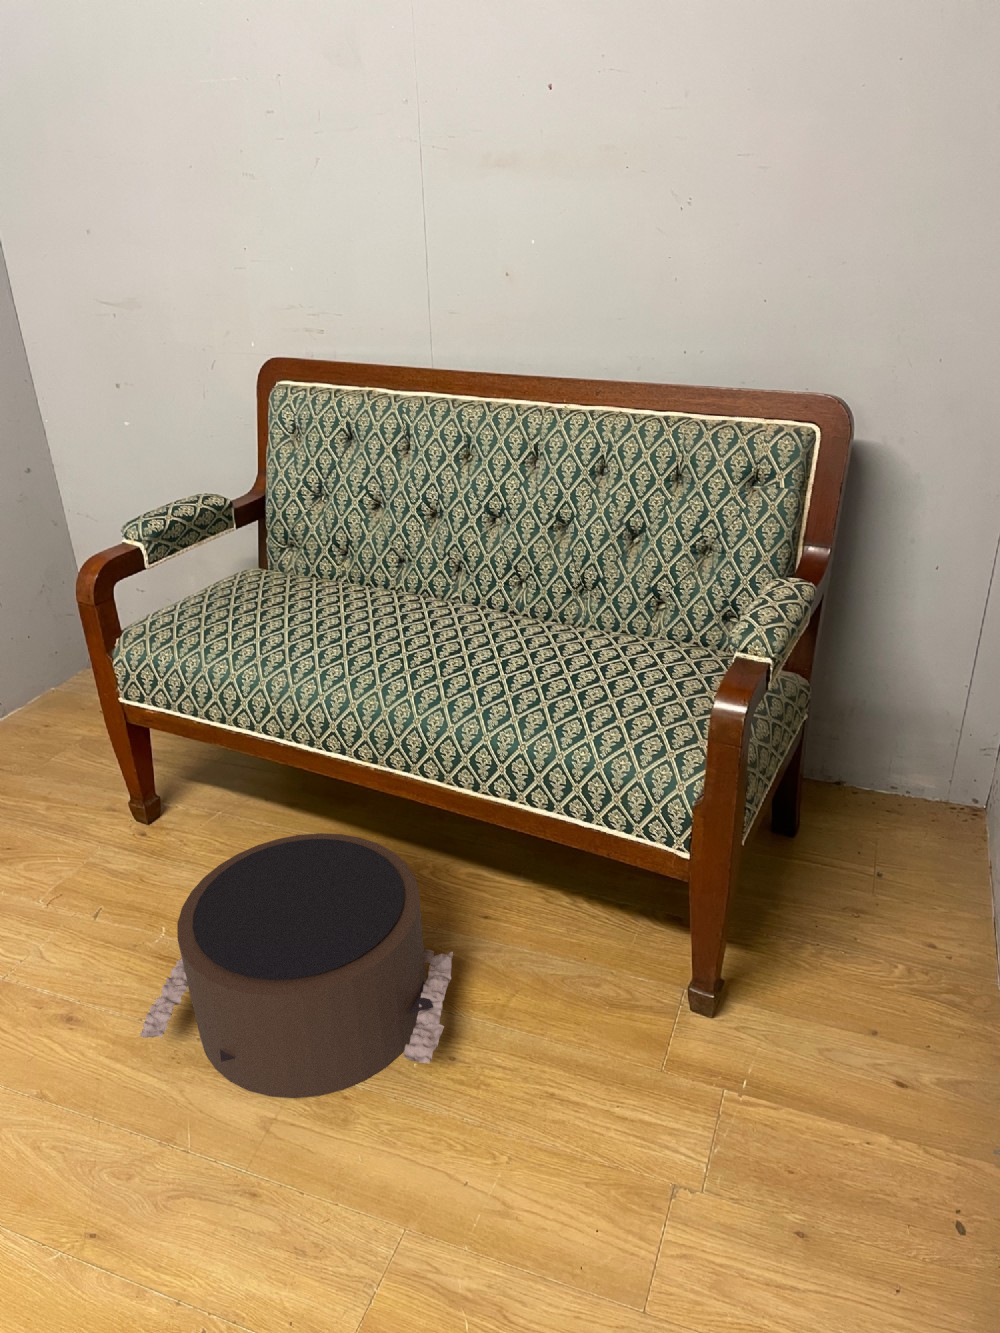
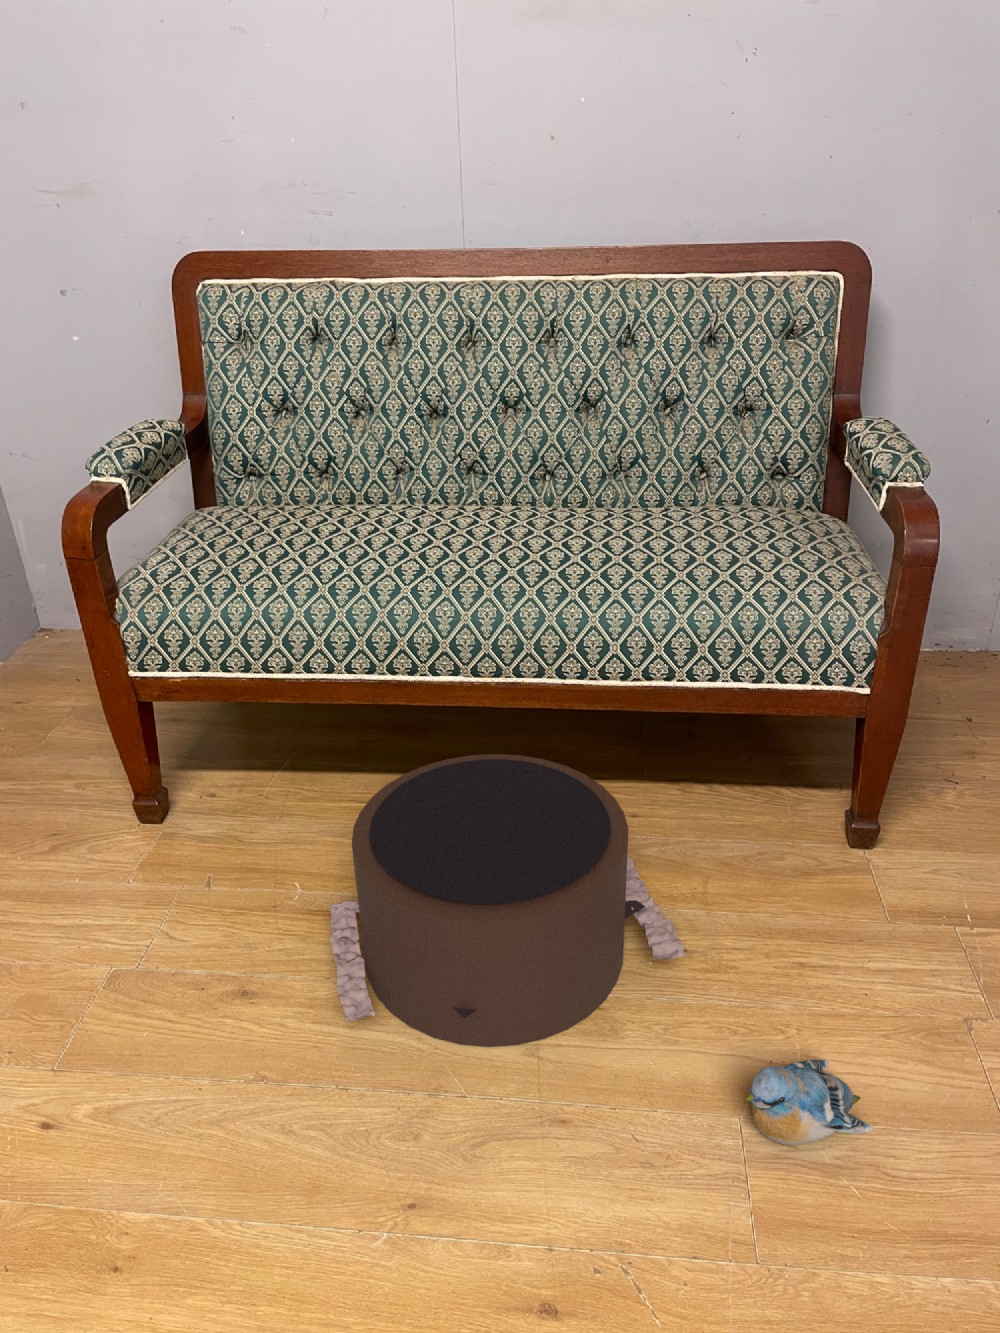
plush toy: none [370,1187,496,1278] -> present [747,1059,873,1145]

